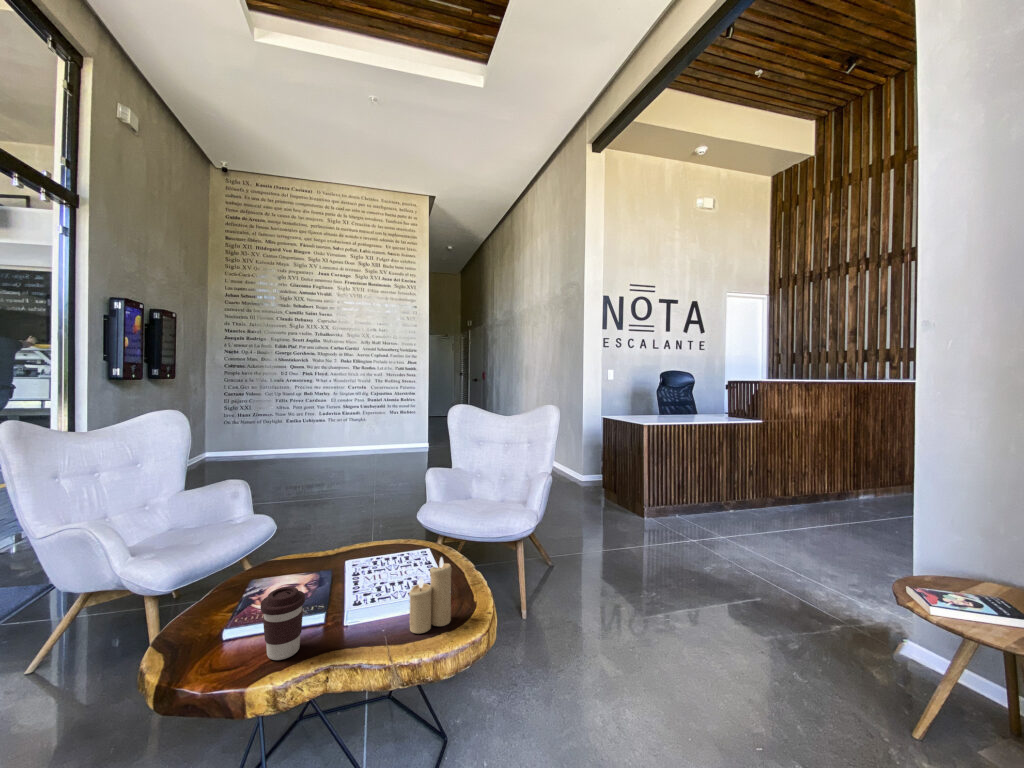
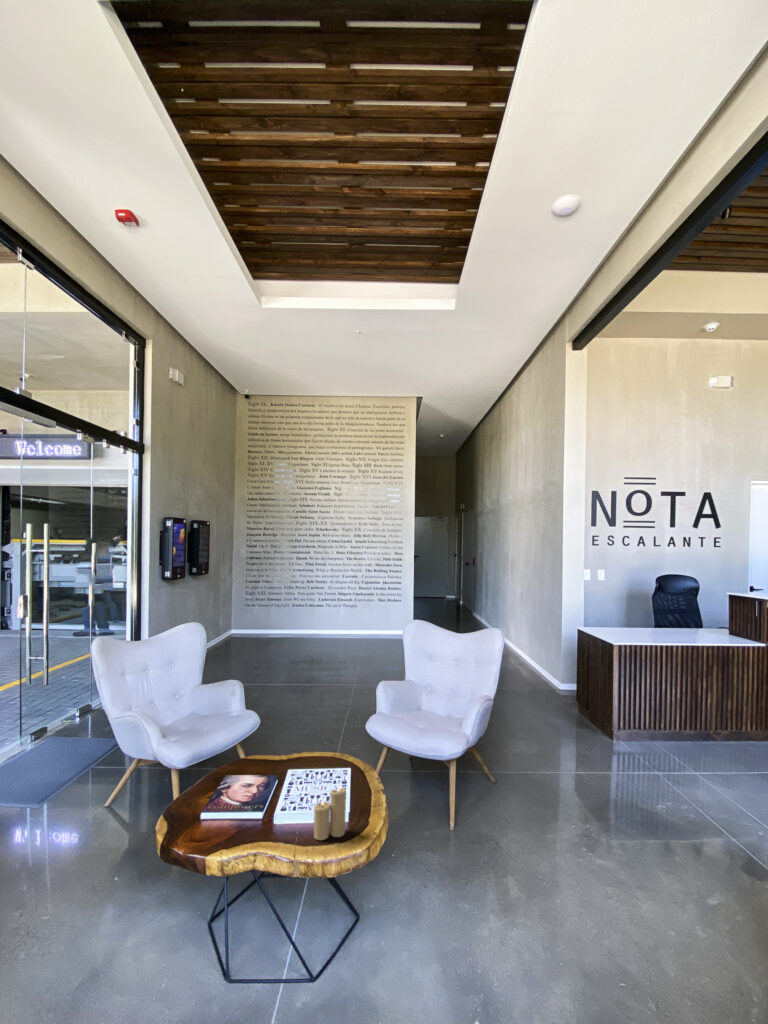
coffee cup: present [261,587,305,660] -> none [218,791,246,842]

